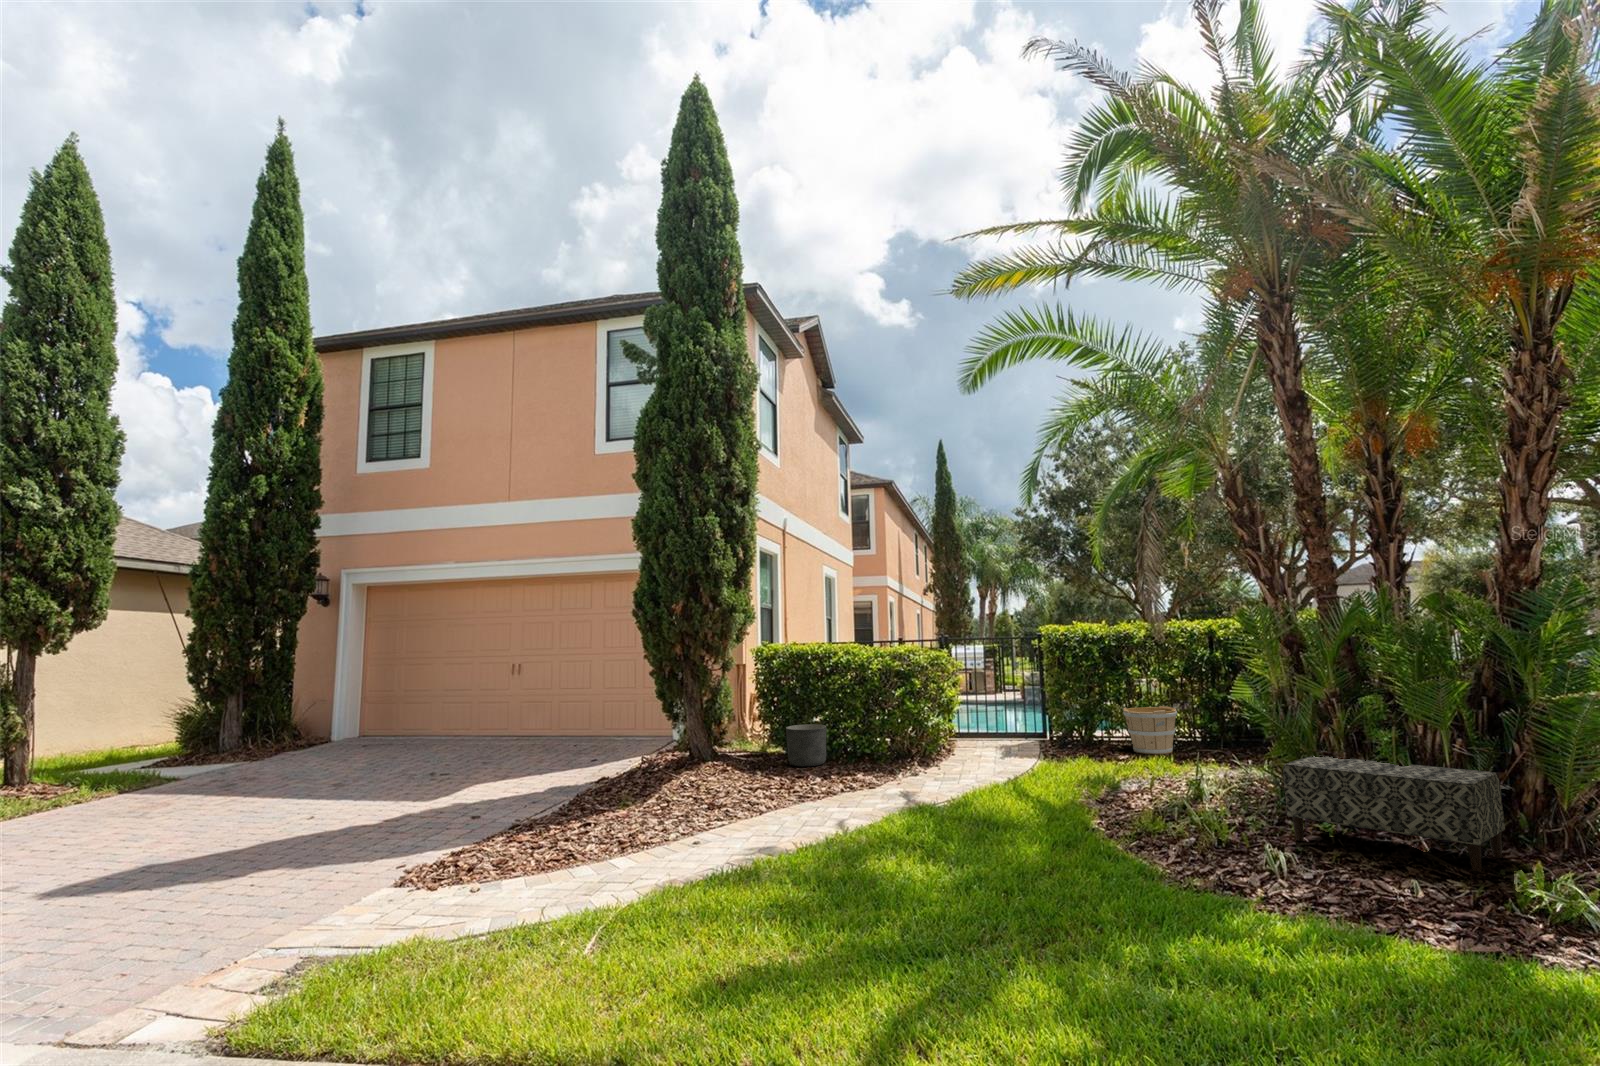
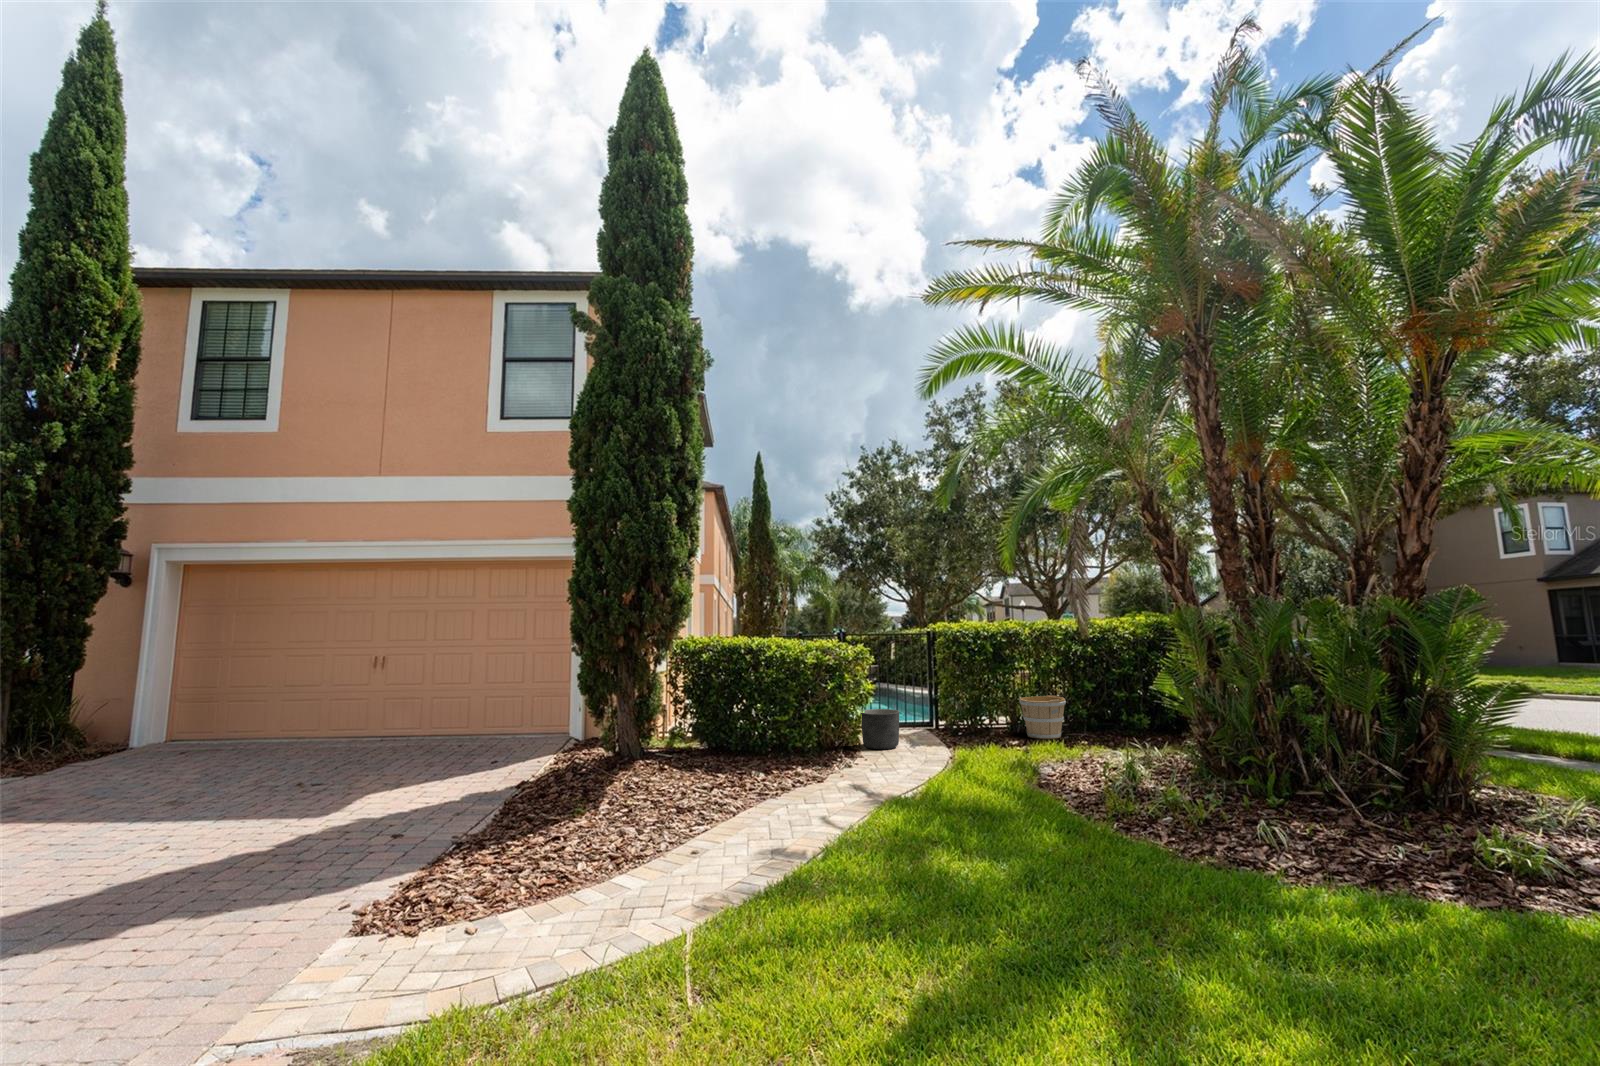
planter: present [786,724,826,767] -> present [861,709,899,749]
bench: present [1283,756,1505,872] -> none [1253,740,1436,839]

